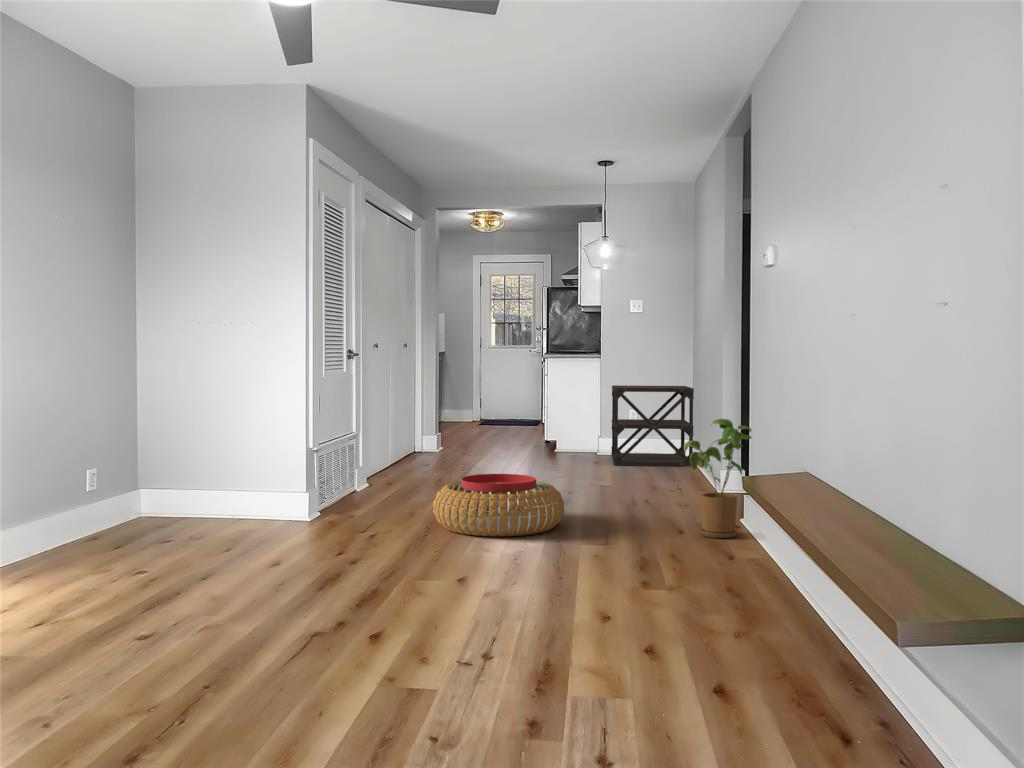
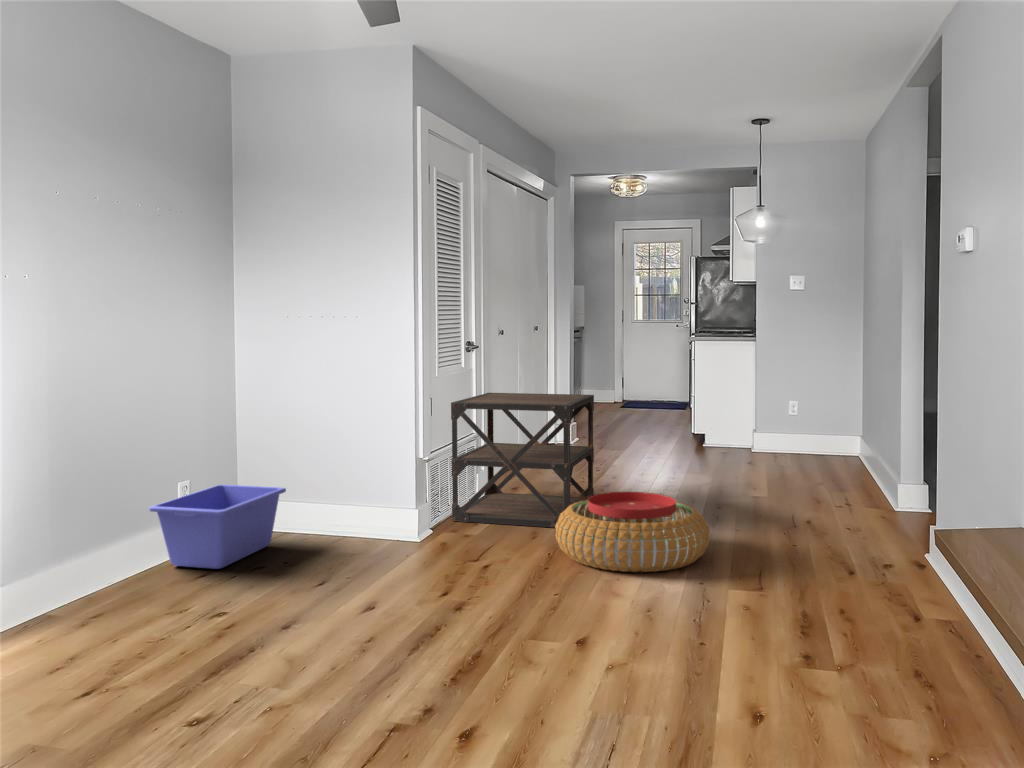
side table: present [611,385,694,466] -> present [451,393,594,528]
house plant: present [684,419,751,538] -> none [860,439,951,586]
storage bin: none [59,474,185,545] -> present [149,485,286,569]

